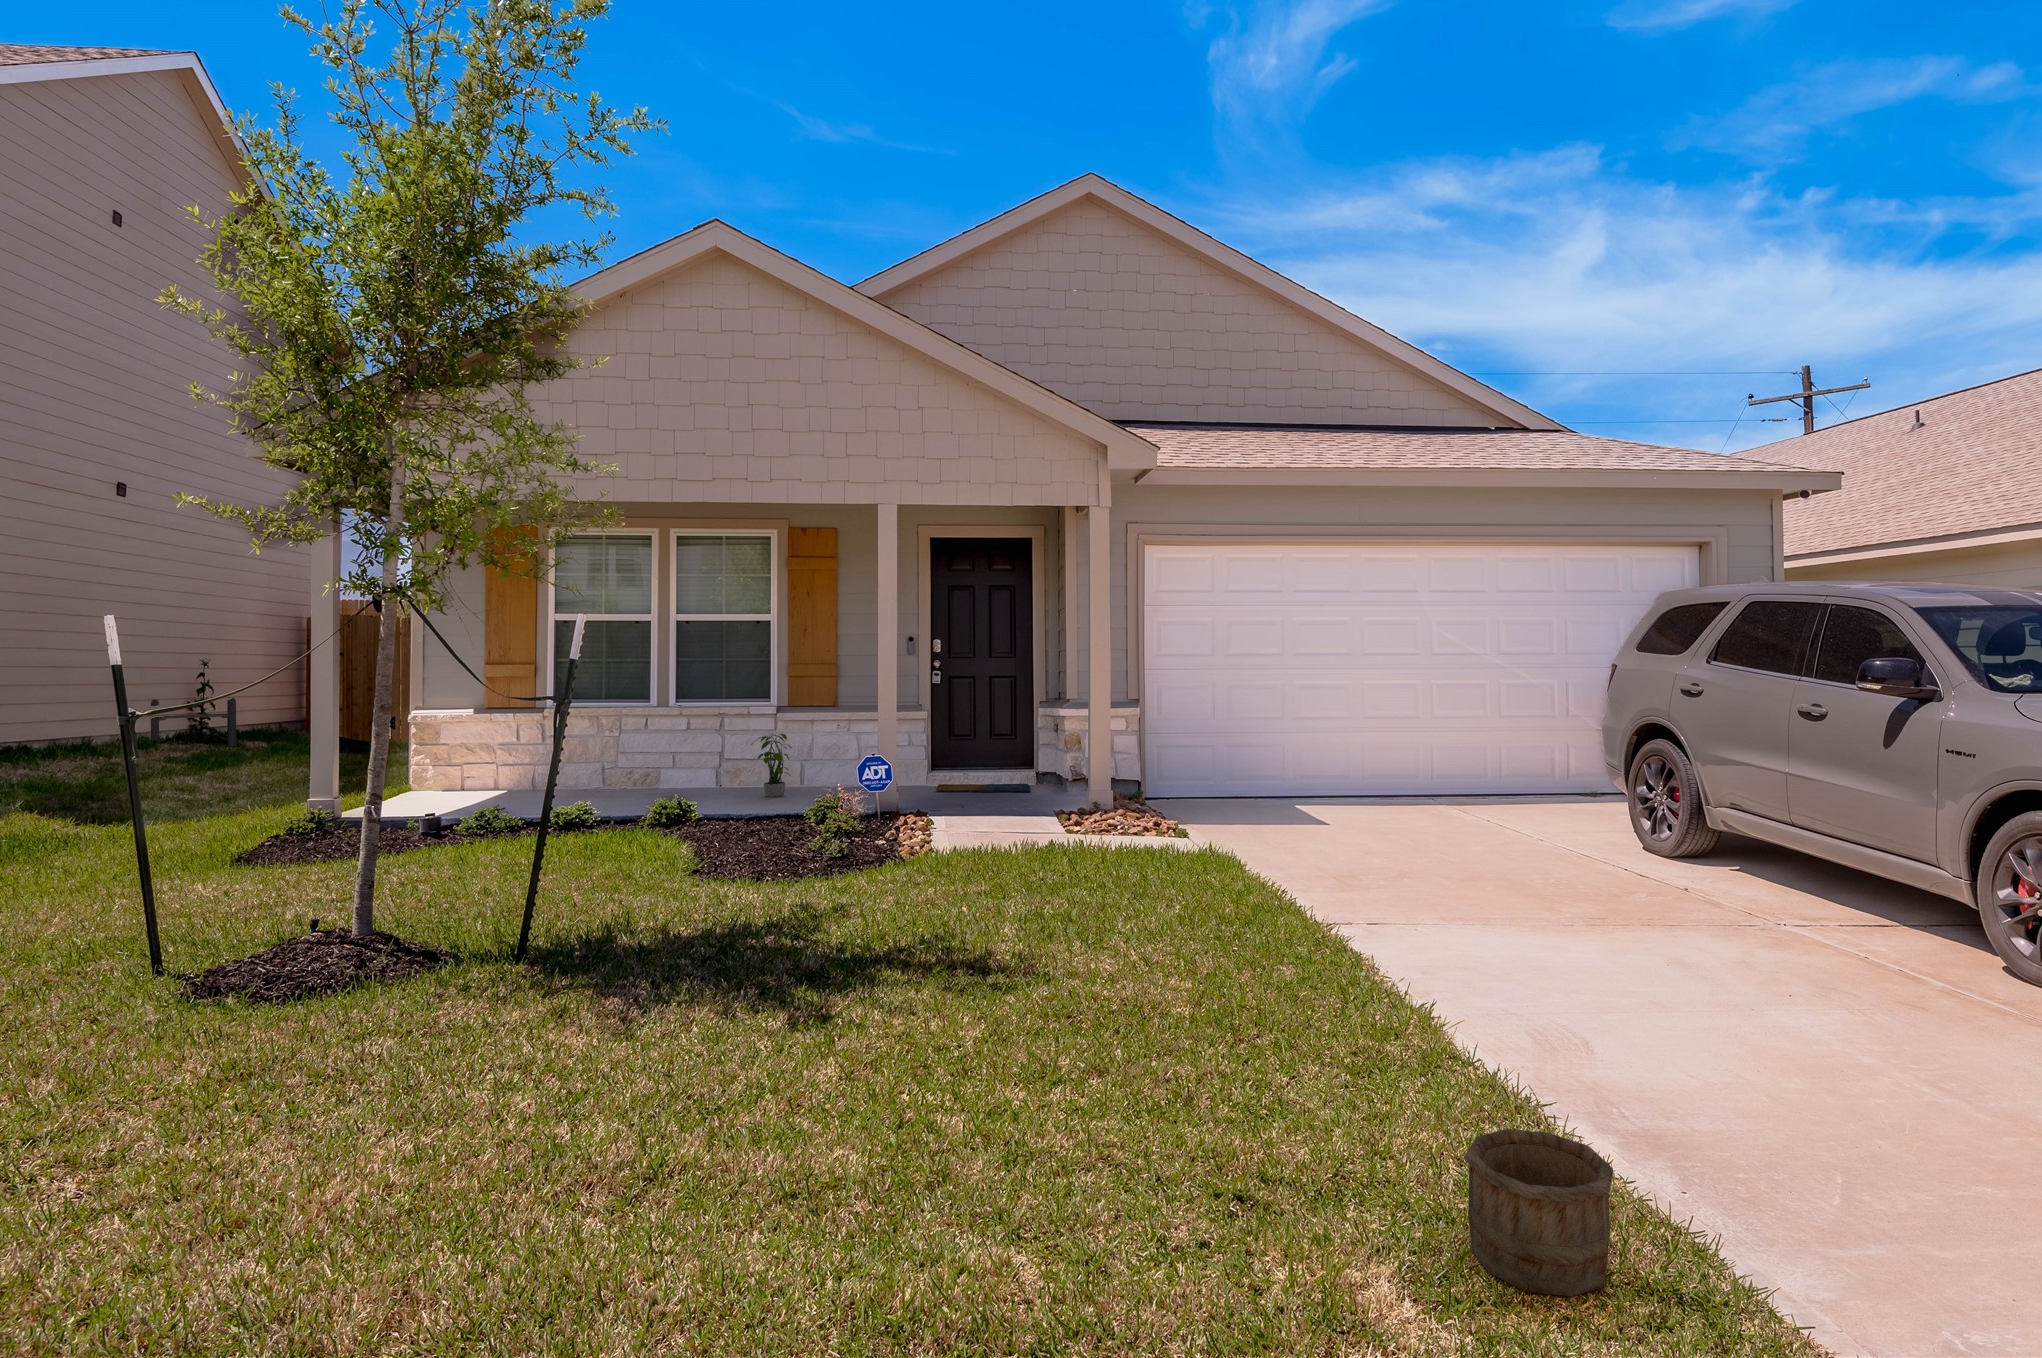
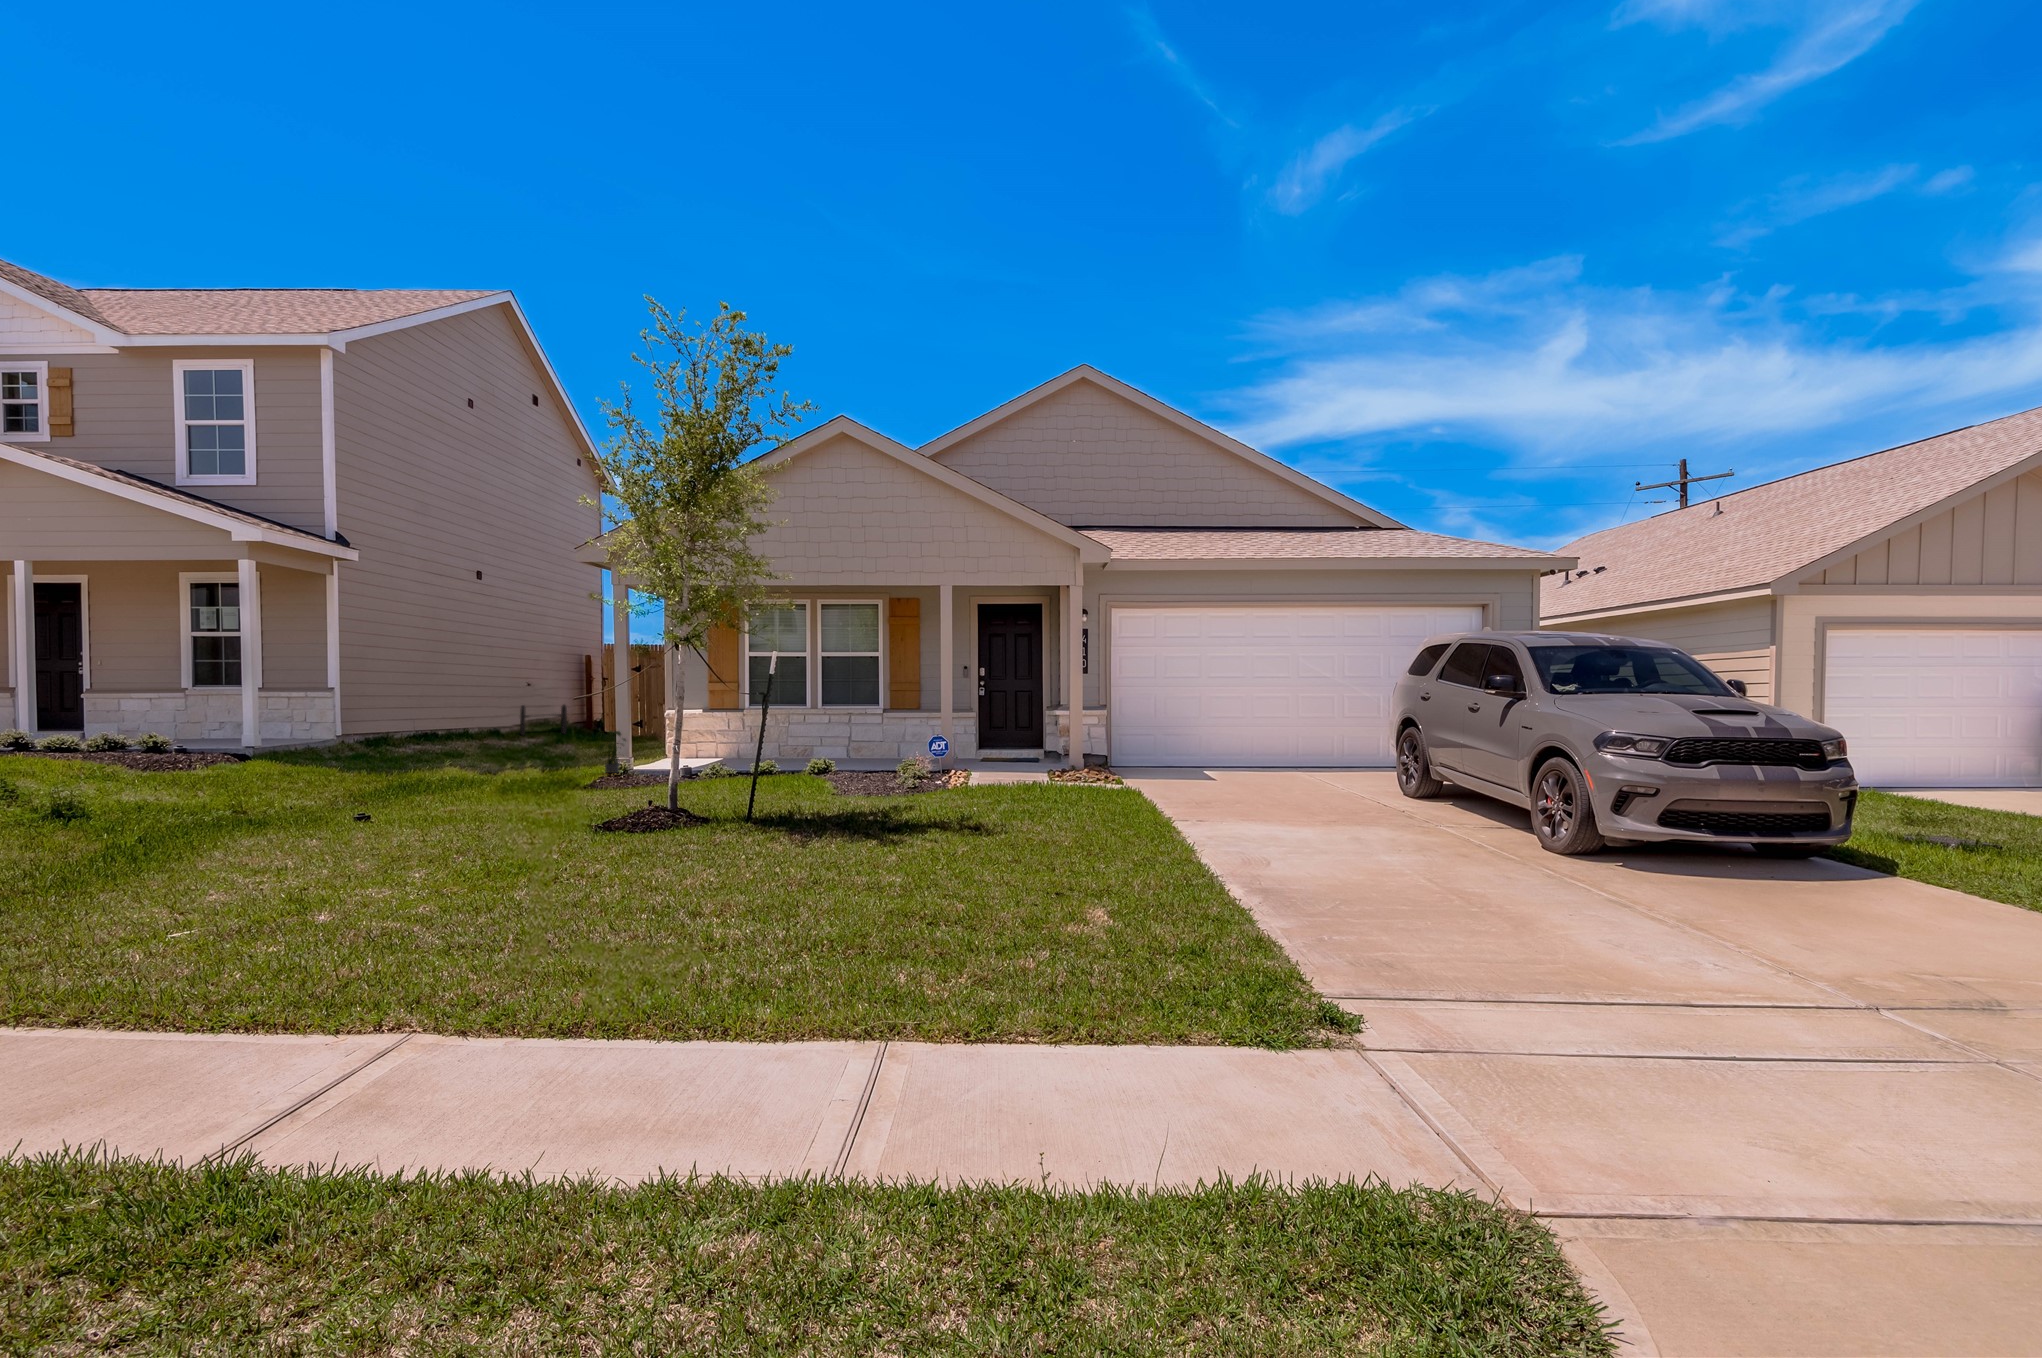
potted plant: present [751,734,791,797] -> present [600,731,626,773]
wooden bucket: present [1464,1129,1613,1296] -> none [1140,864,1199,922]

